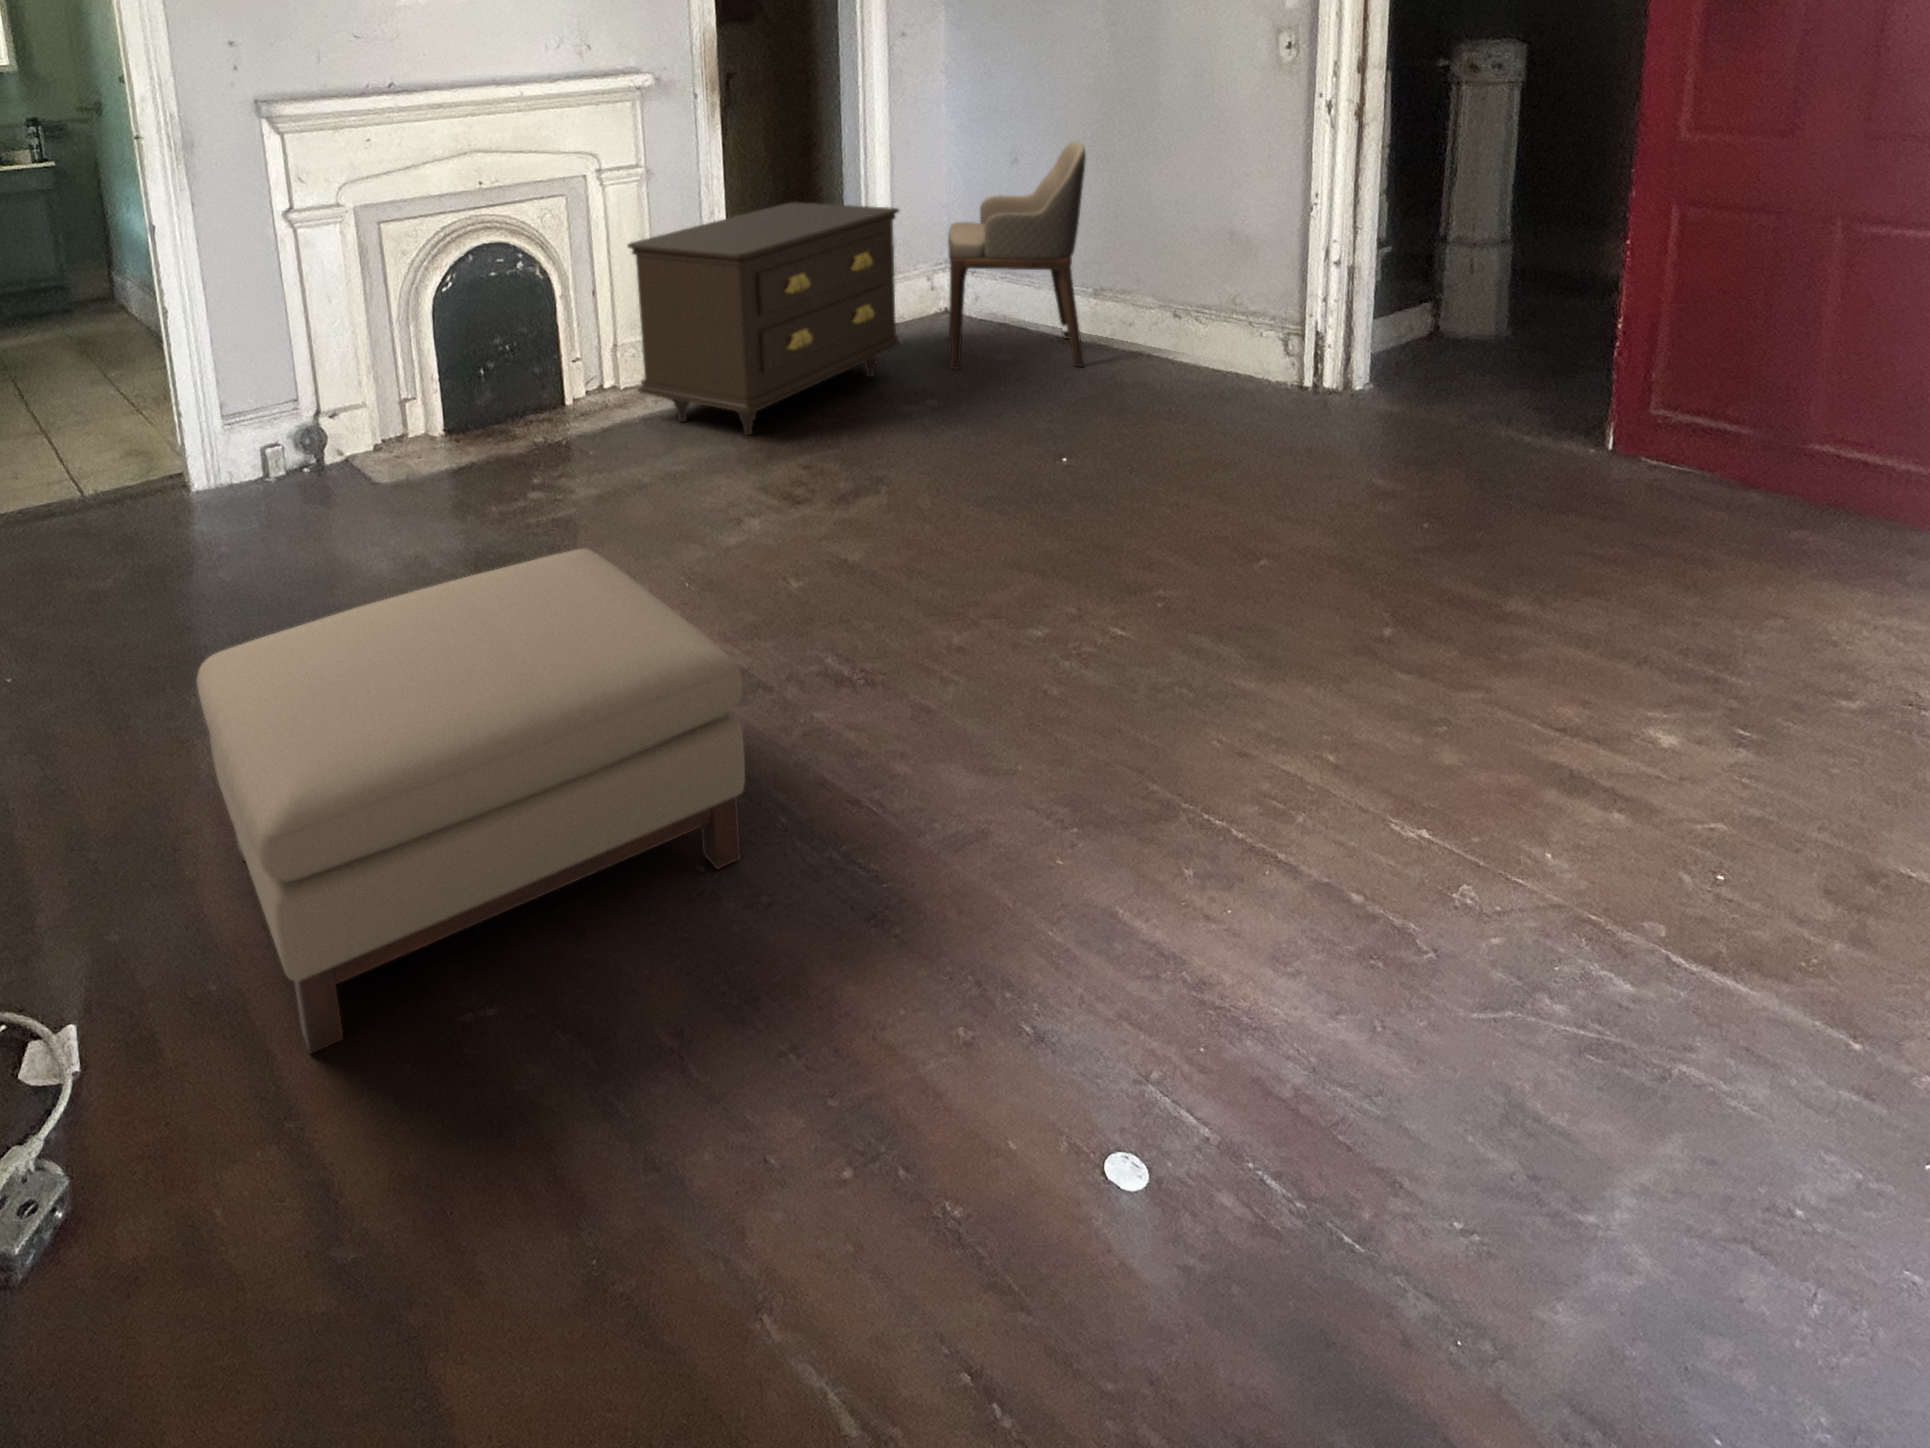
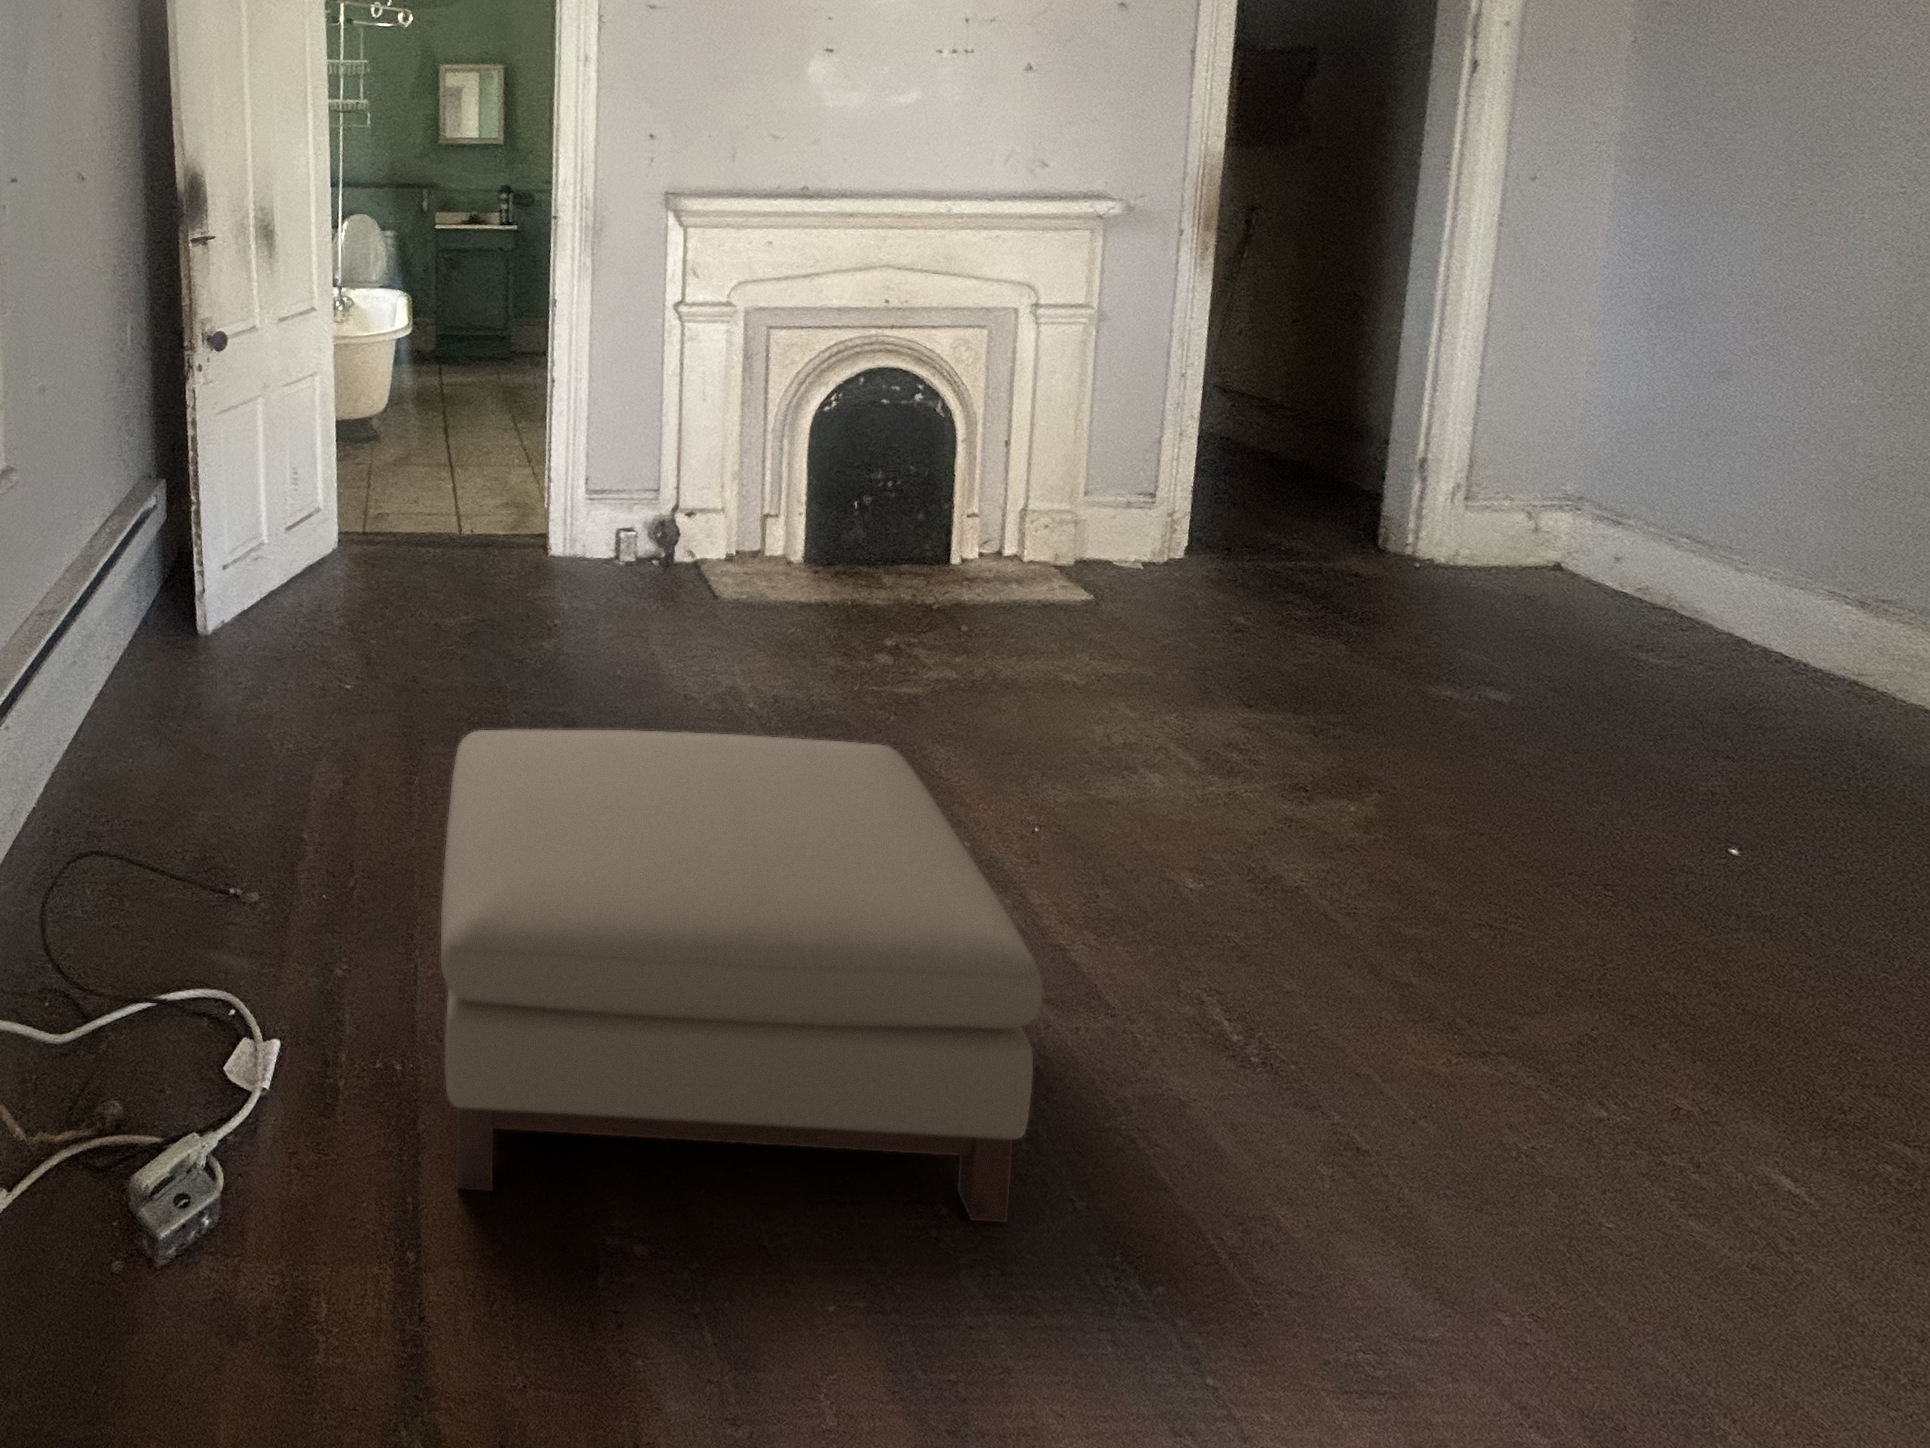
armchair: present [948,141,1086,369] -> none [1542,358,1869,707]
dresser: present [628,202,903,435] -> none [1040,378,1480,661]

